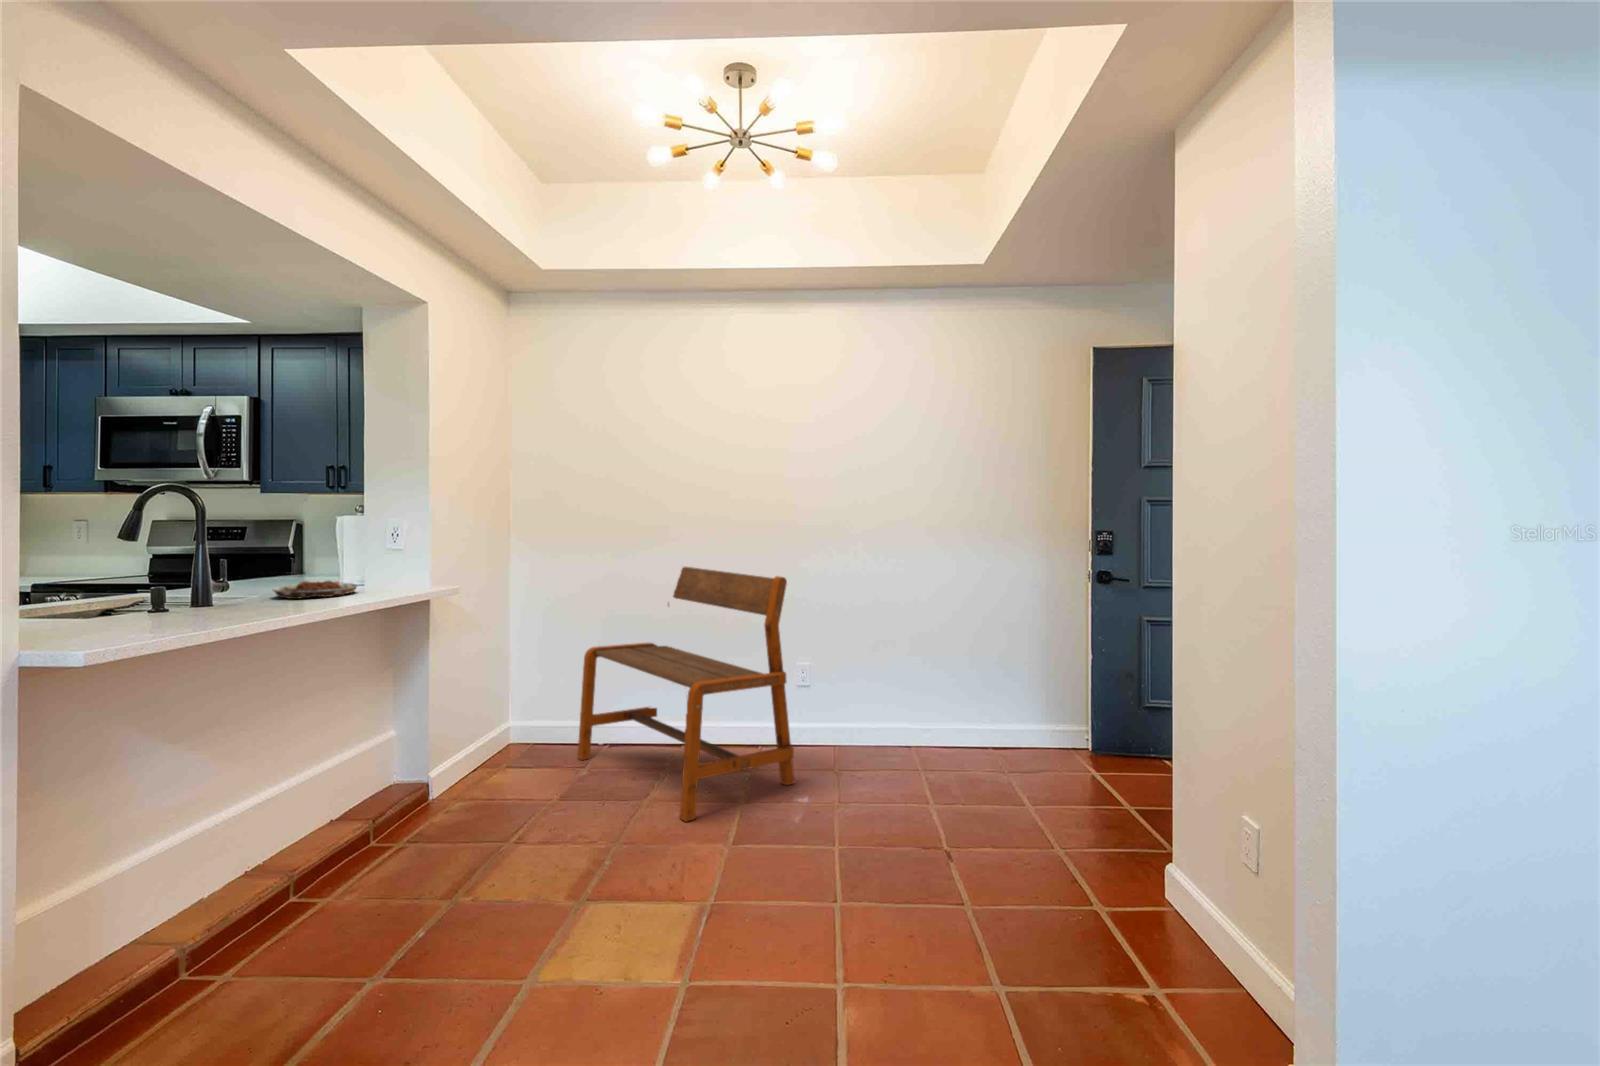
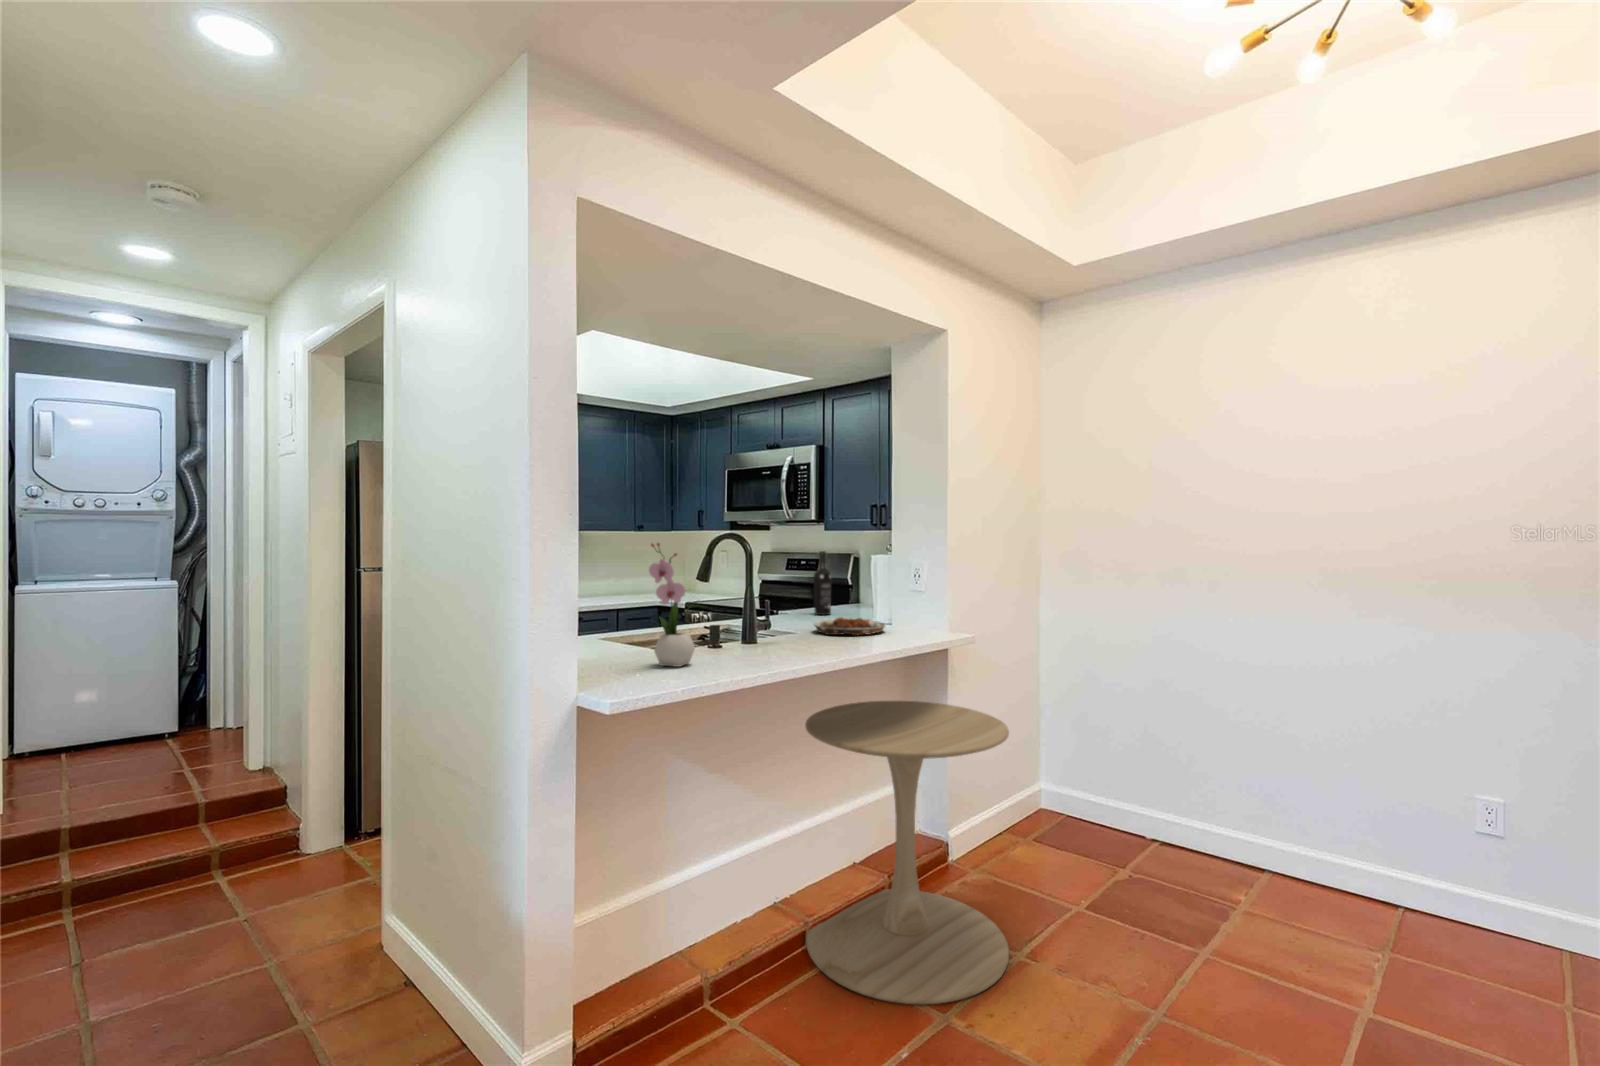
flower arrangement: none [86,506,153,639] -> present [649,543,696,667]
wine bottle: none [257,515,280,584] -> present [814,551,832,615]
bench: present [577,567,794,821] -> none [1116,623,1475,1004]
pedestal table: none [281,652,493,914] -> present [805,701,1009,1004]

